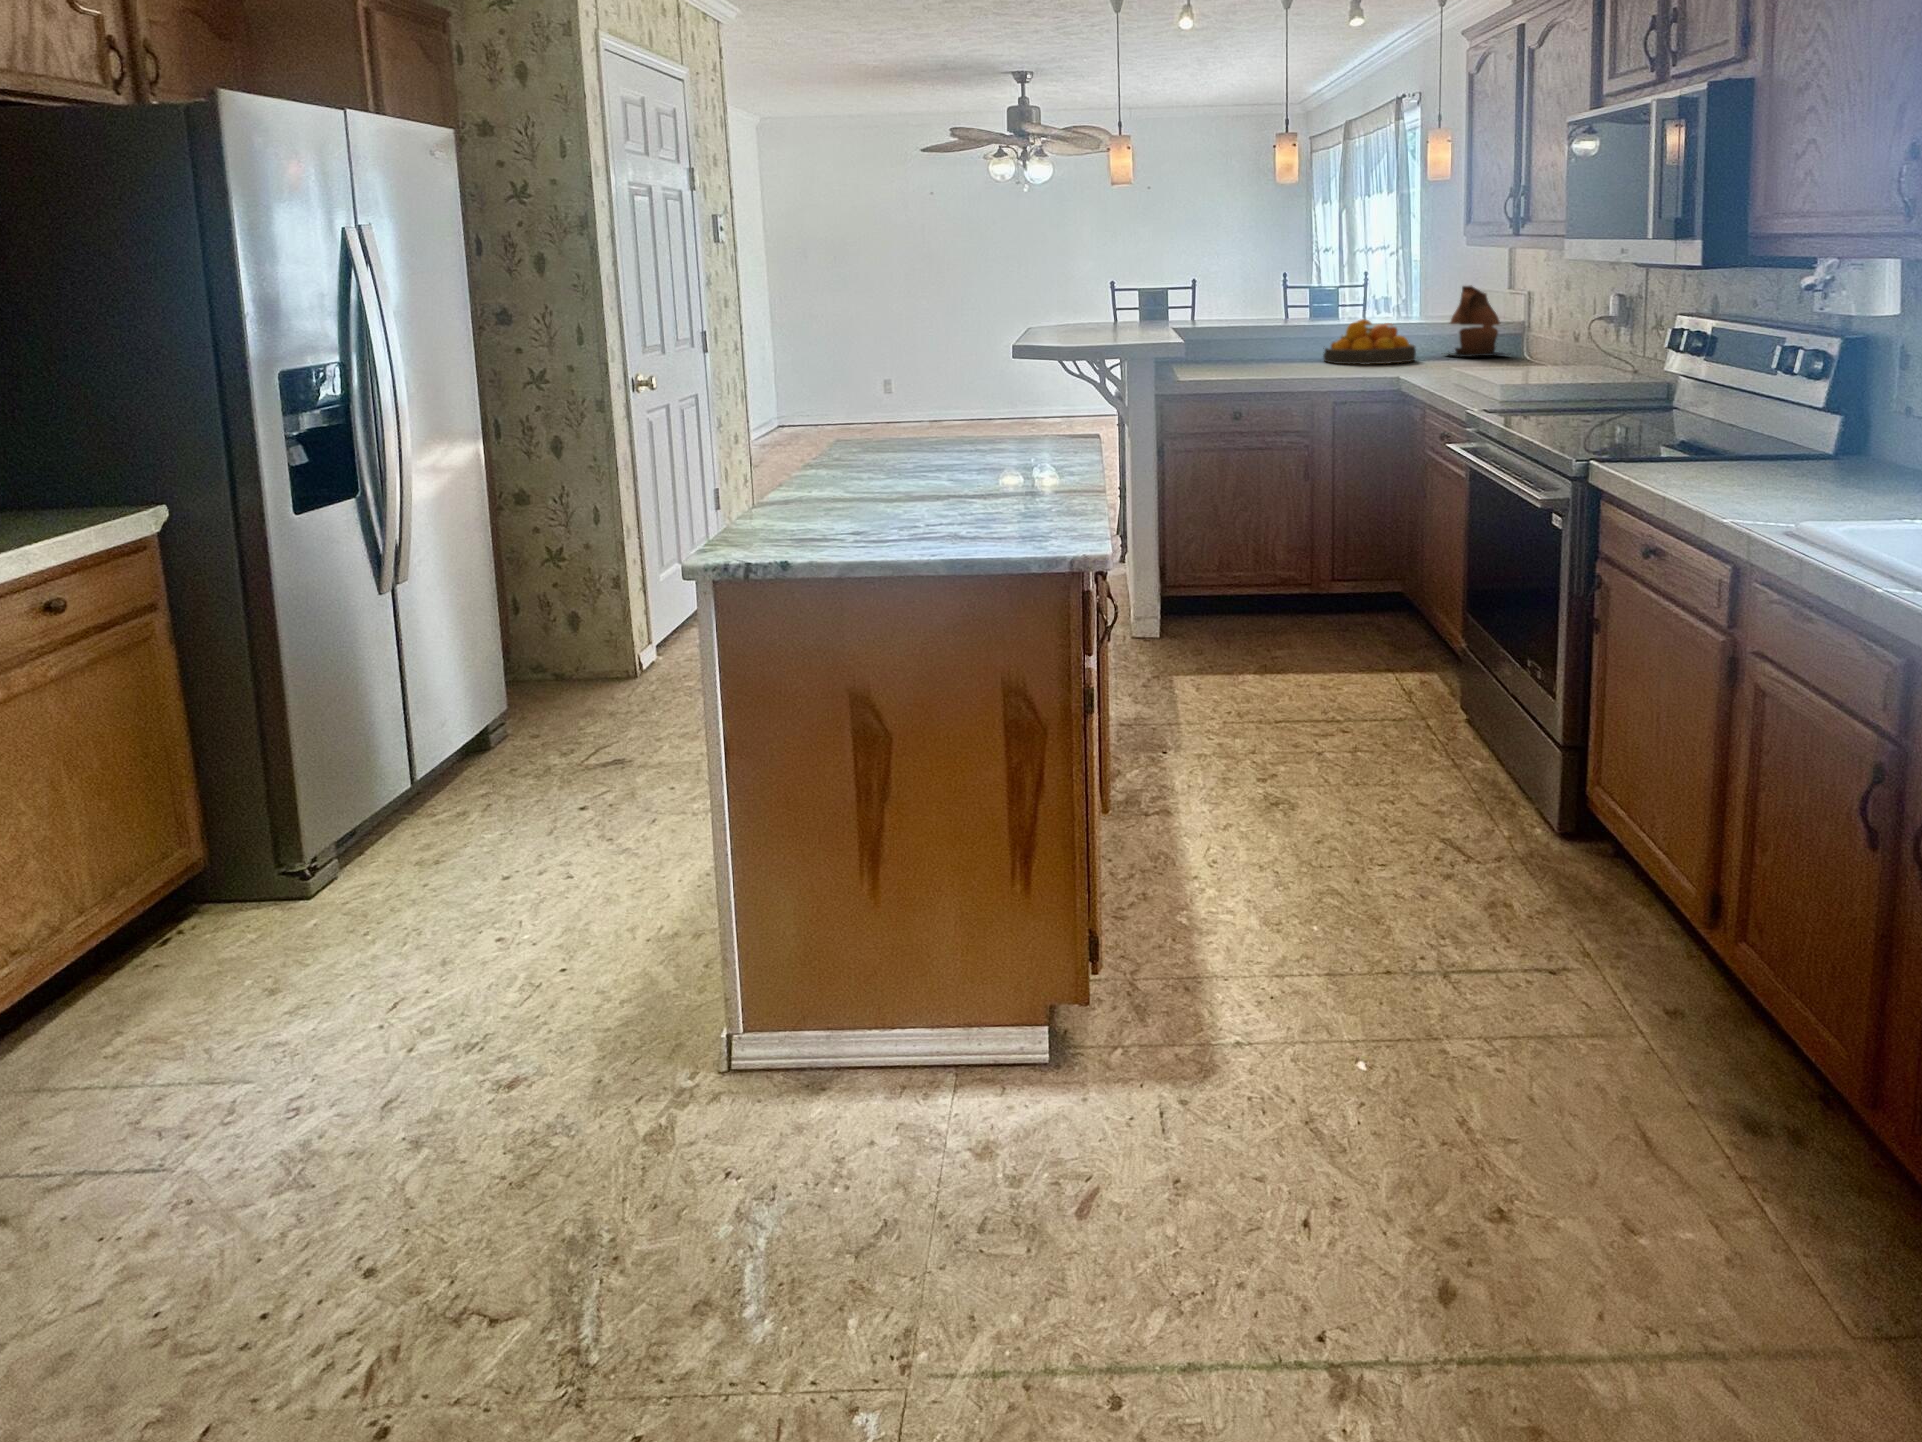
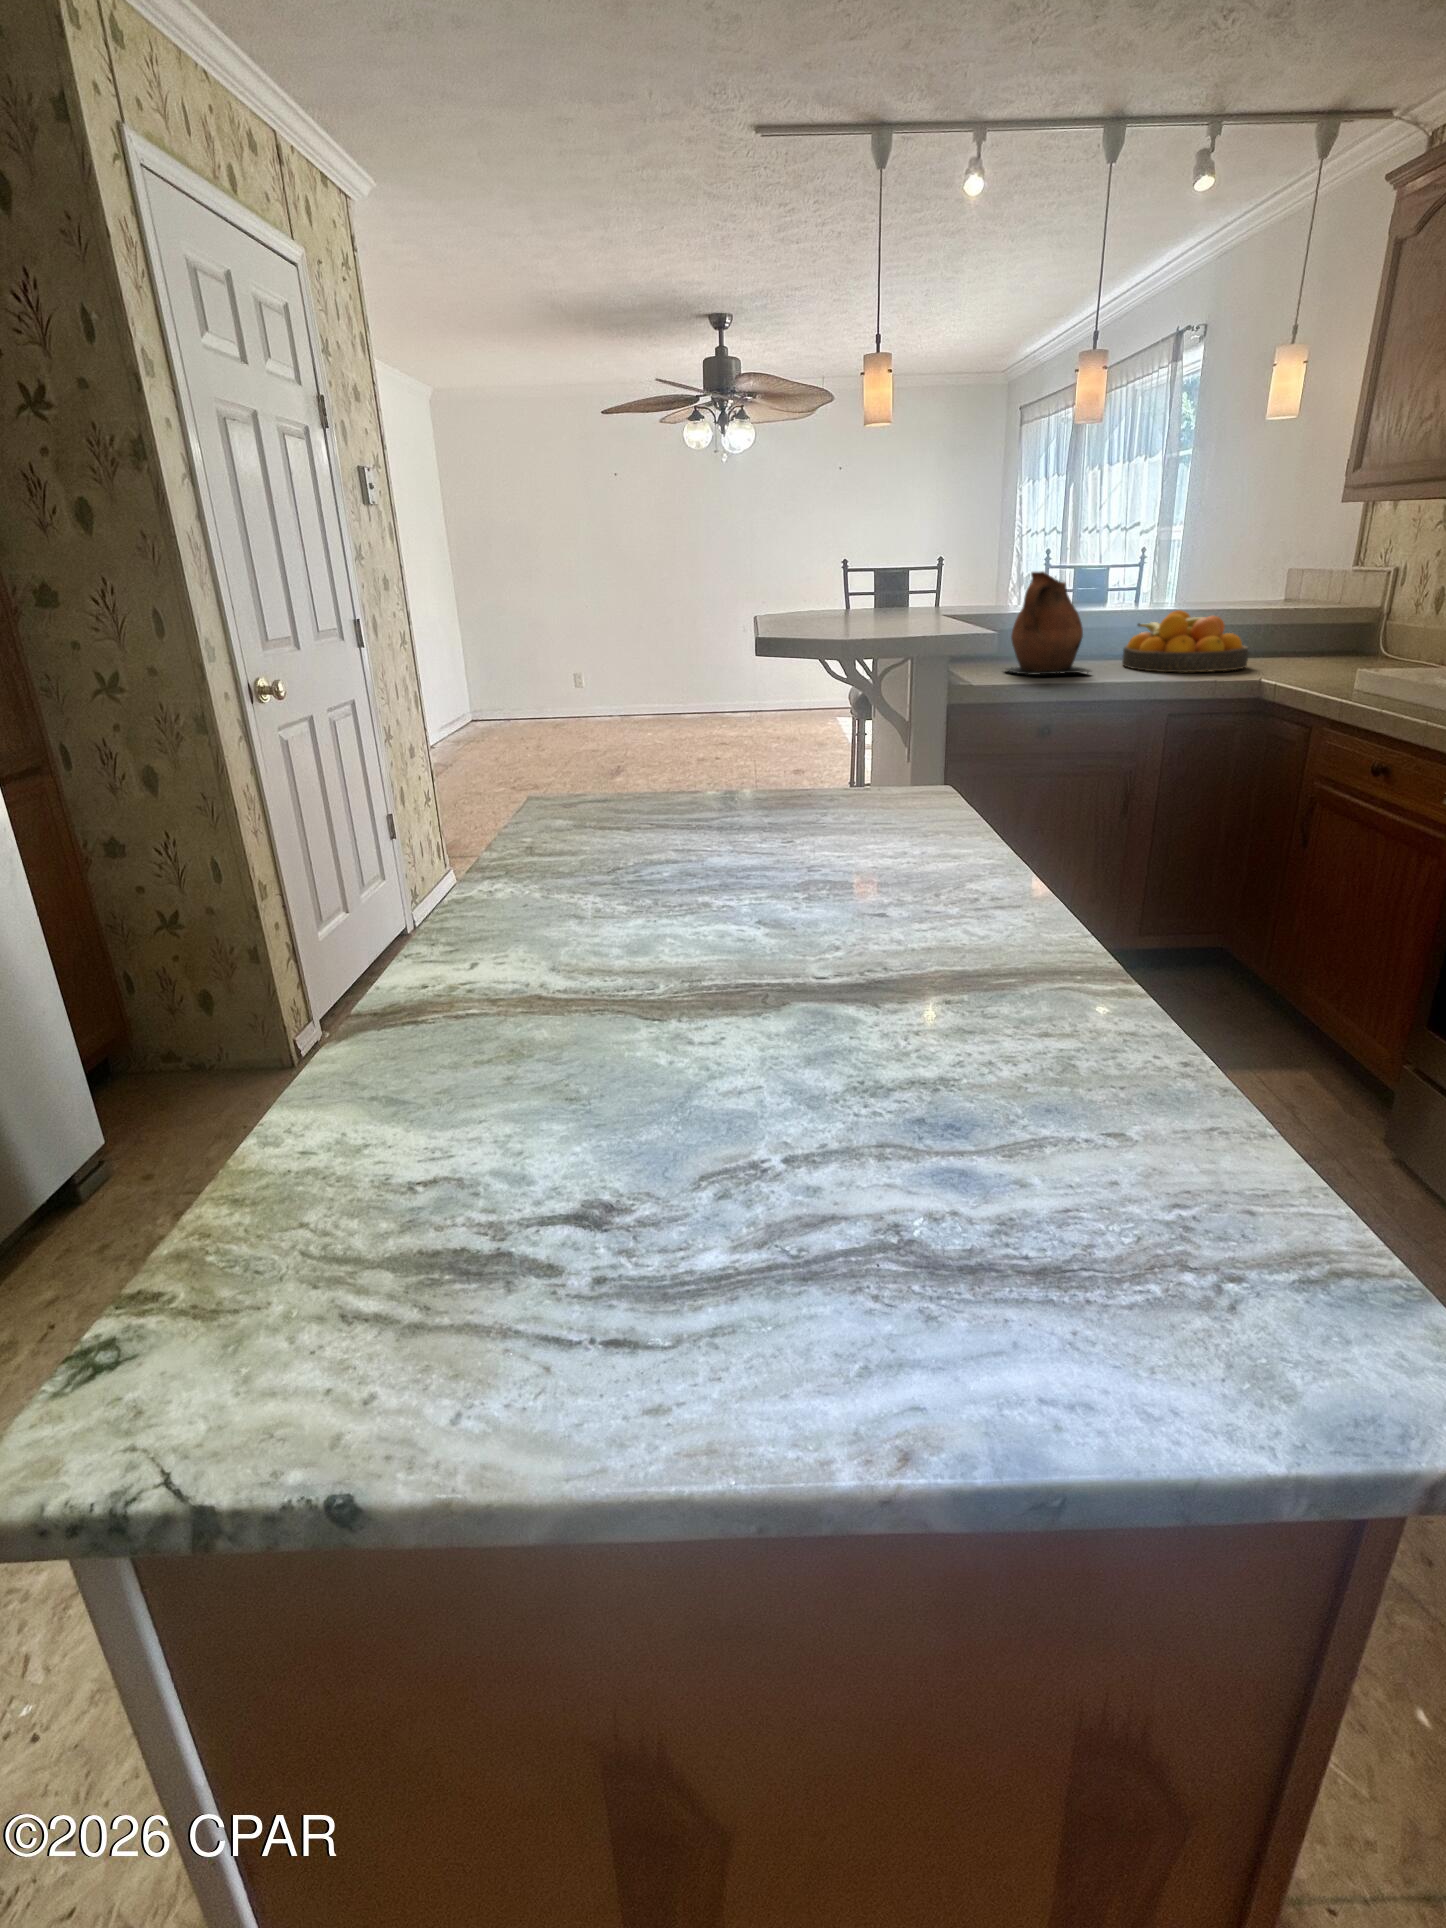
ceramic pitcher: present [1448,286,1508,357] -> present [1006,572,1091,675]

